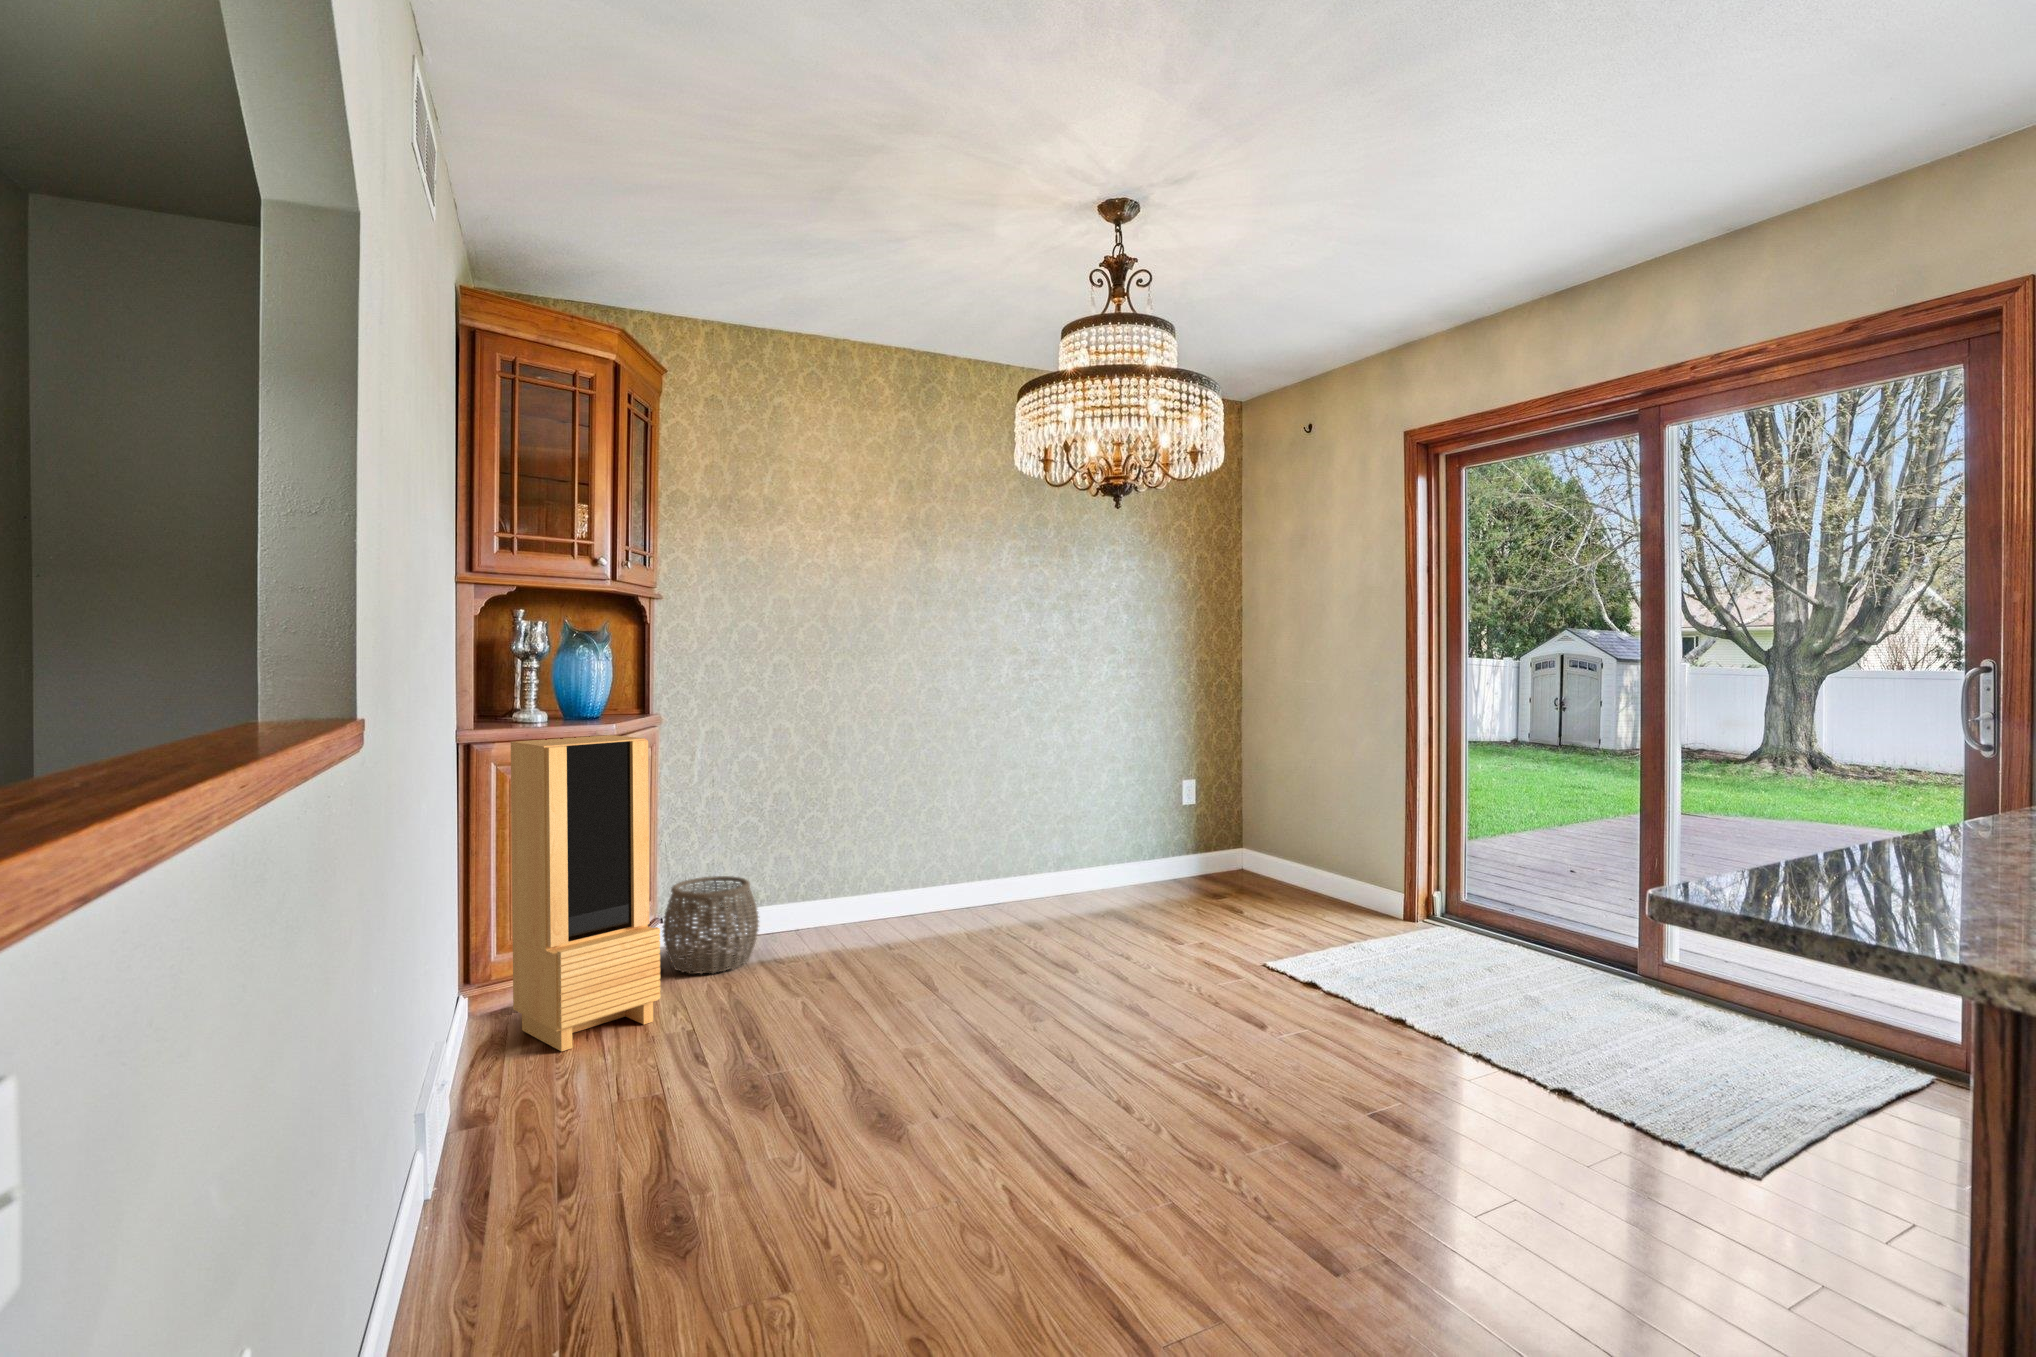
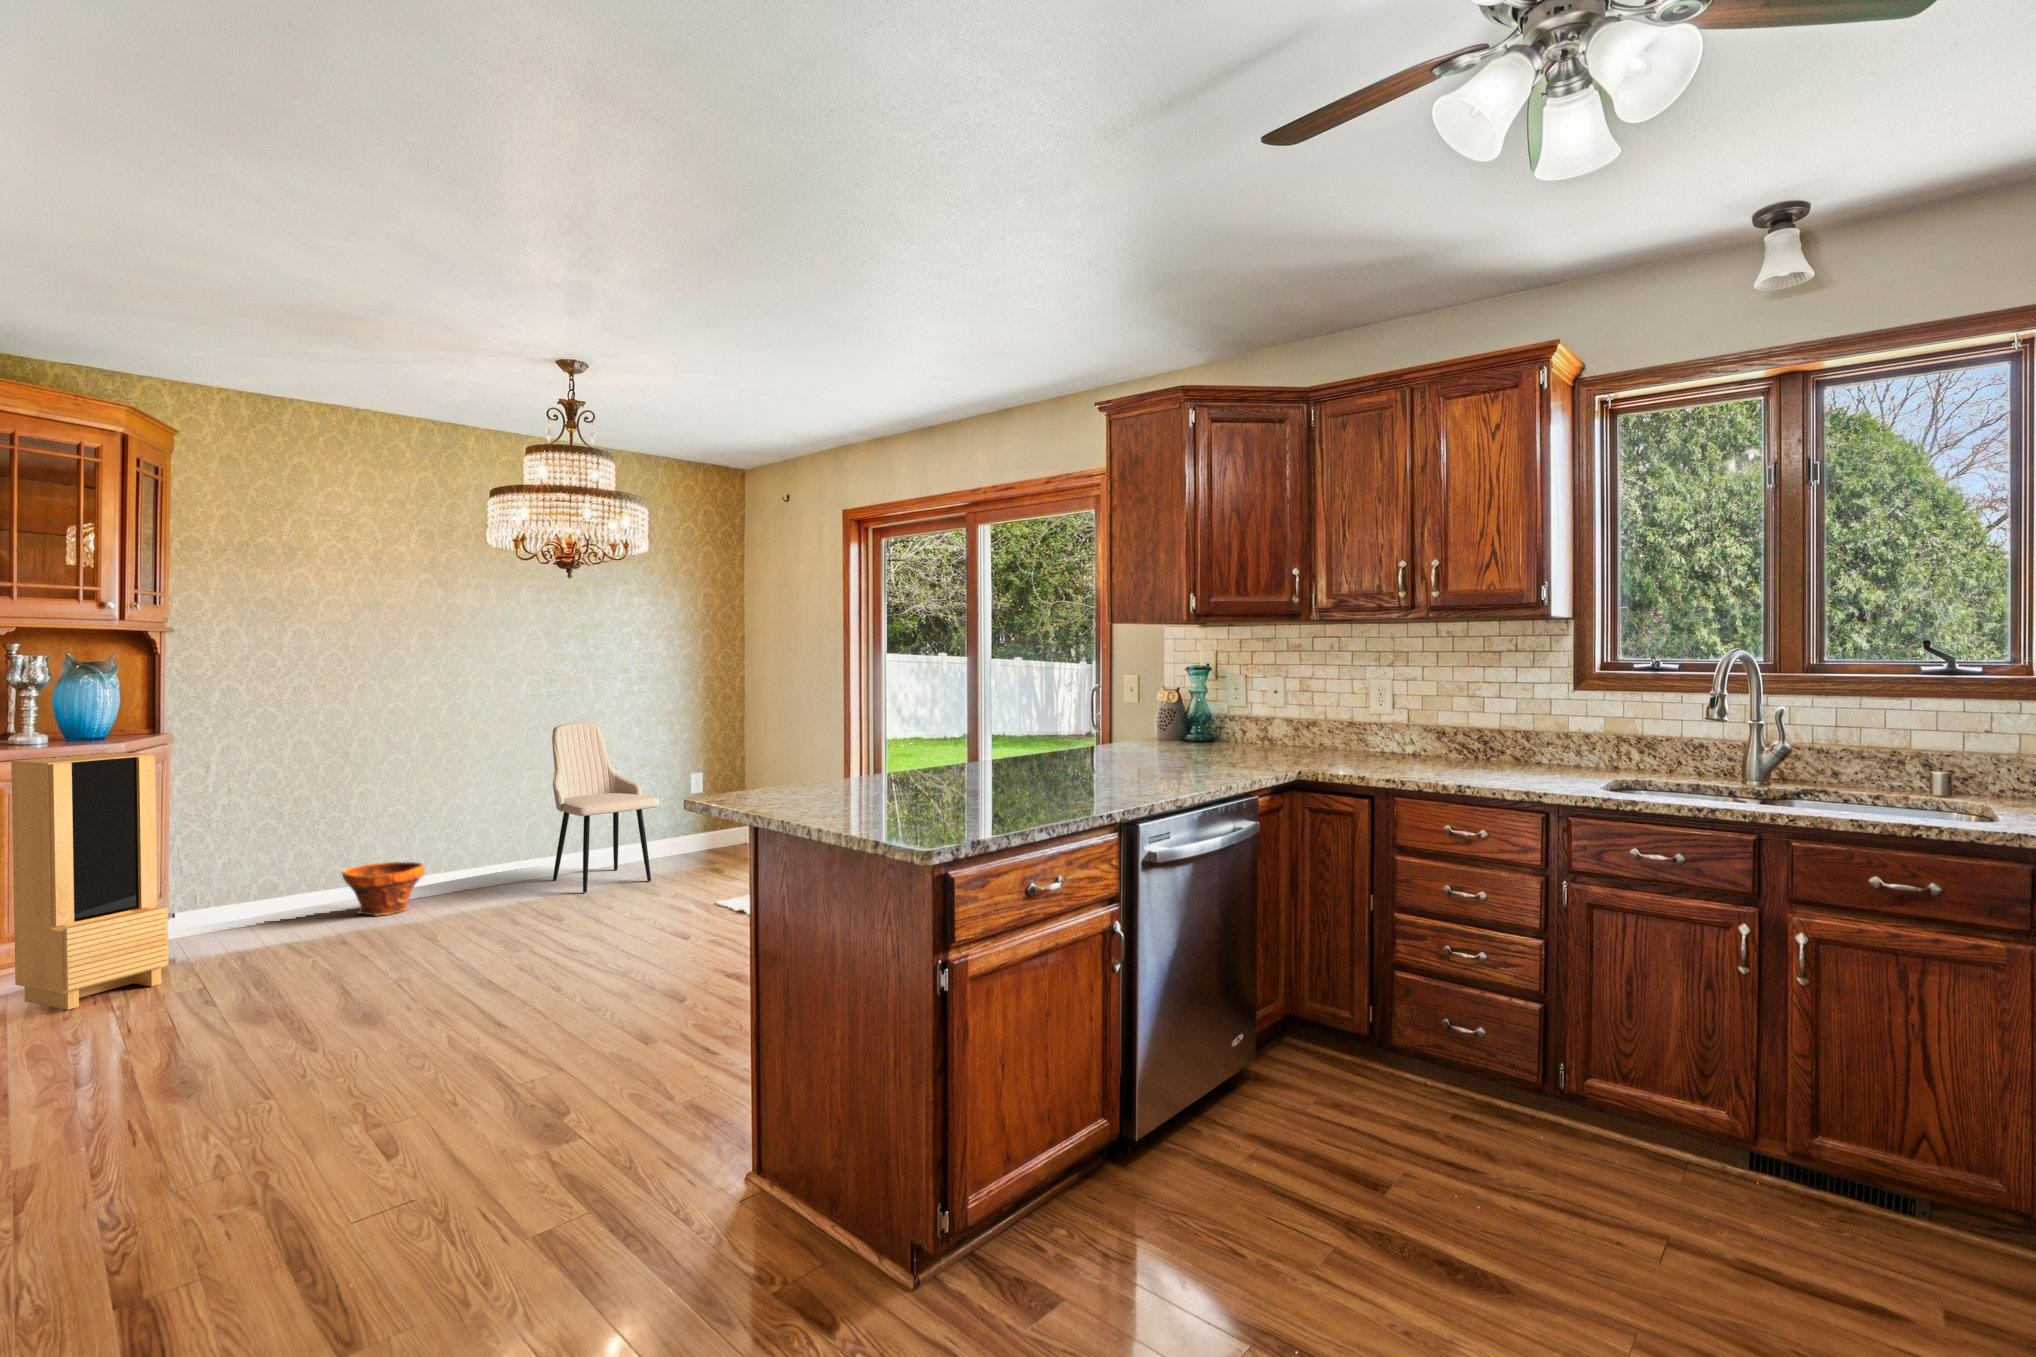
dining chair: none [1034,713,1167,929] -> present [552,722,659,893]
planter: none [822,874,908,941] -> present [342,862,425,915]
woven basket: present [663,876,759,974] -> none [173,869,274,951]

